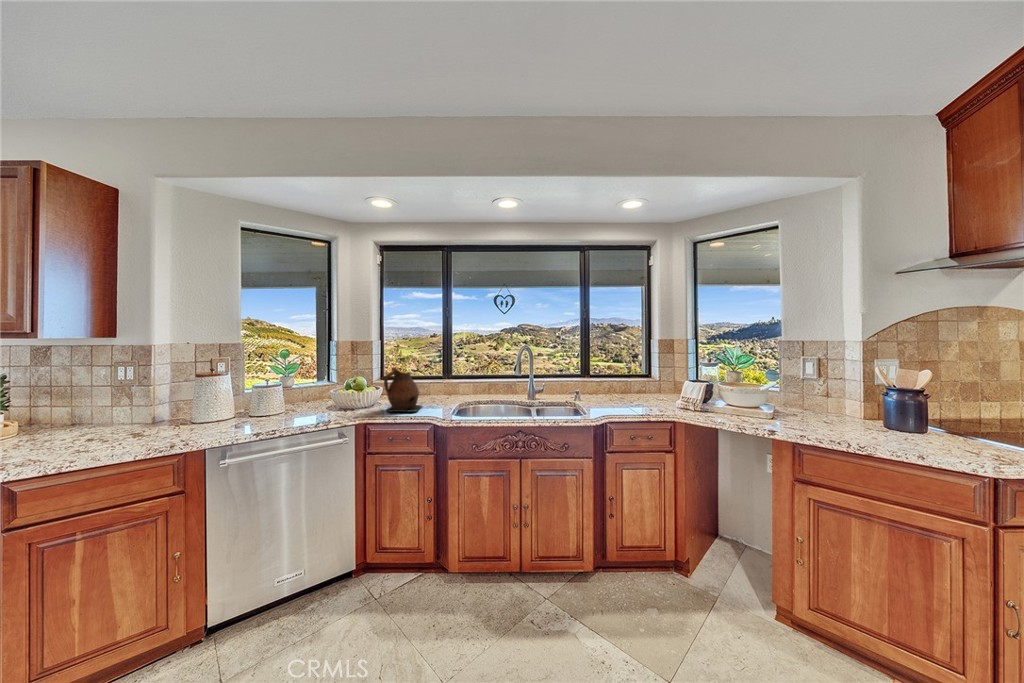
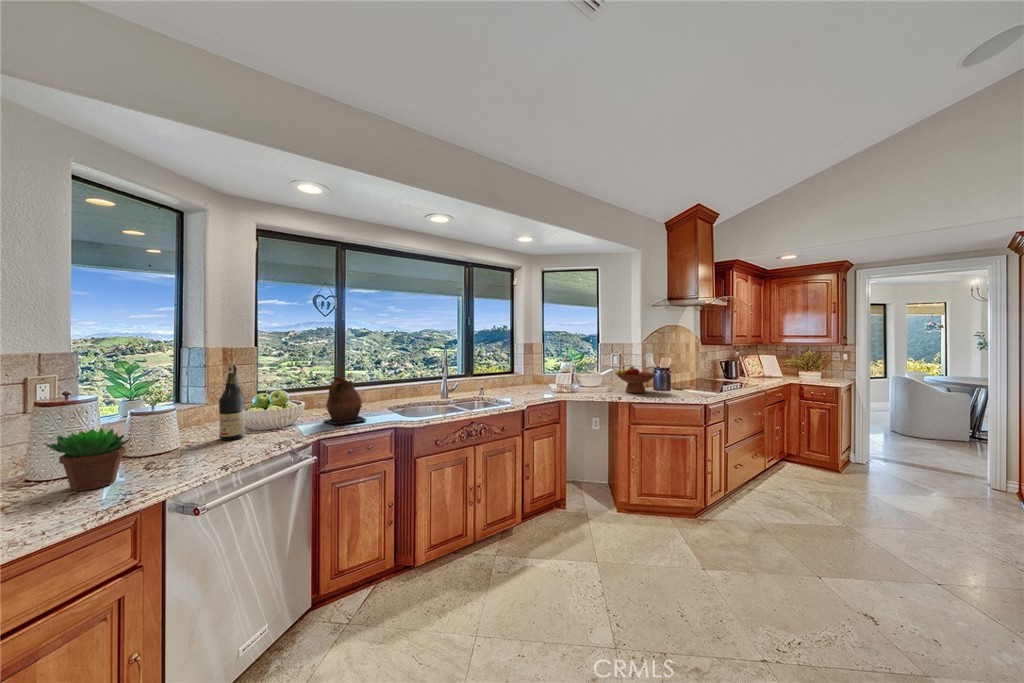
wine bottle: none [301,353,321,413] -> present [219,364,245,440]
fruit bowl: none [785,378,878,428] -> present [616,367,656,393]
succulent plant: none [144,392,200,435] -> present [45,428,130,491]

